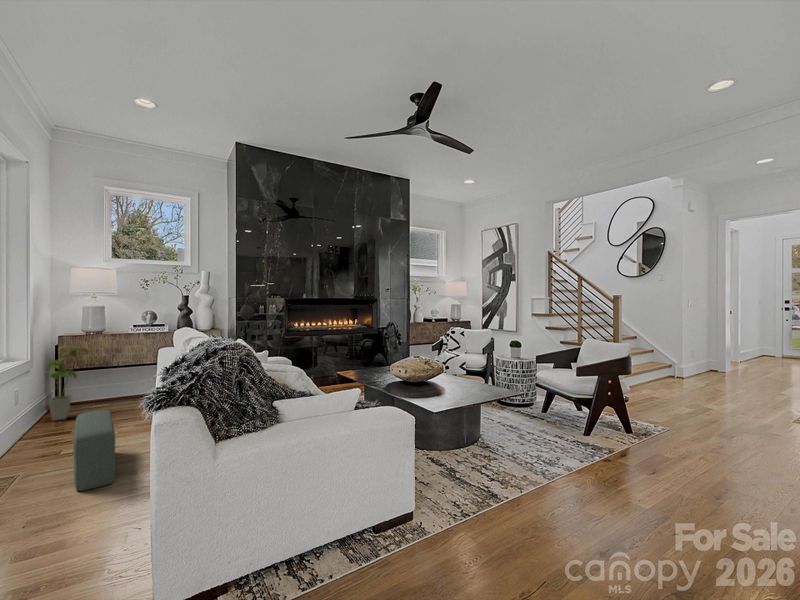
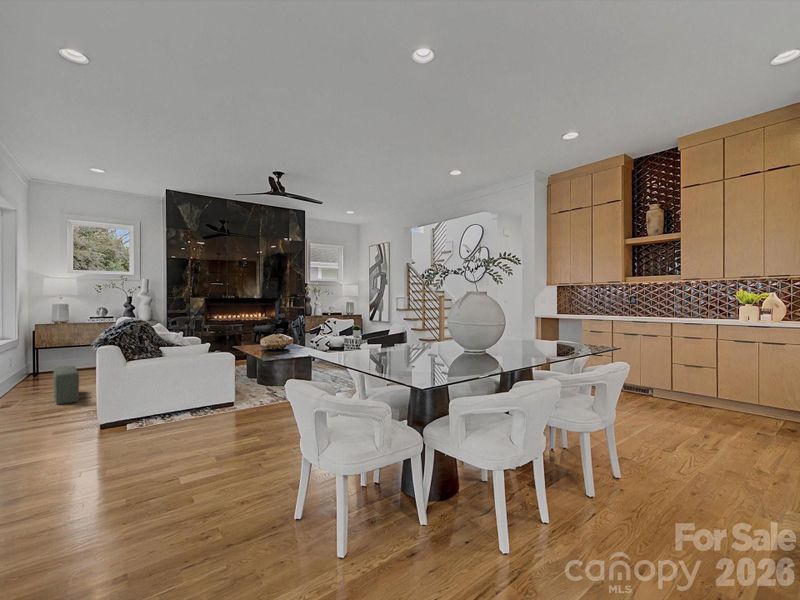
house plant: present [46,346,88,421] -> none [27,331,58,380]

